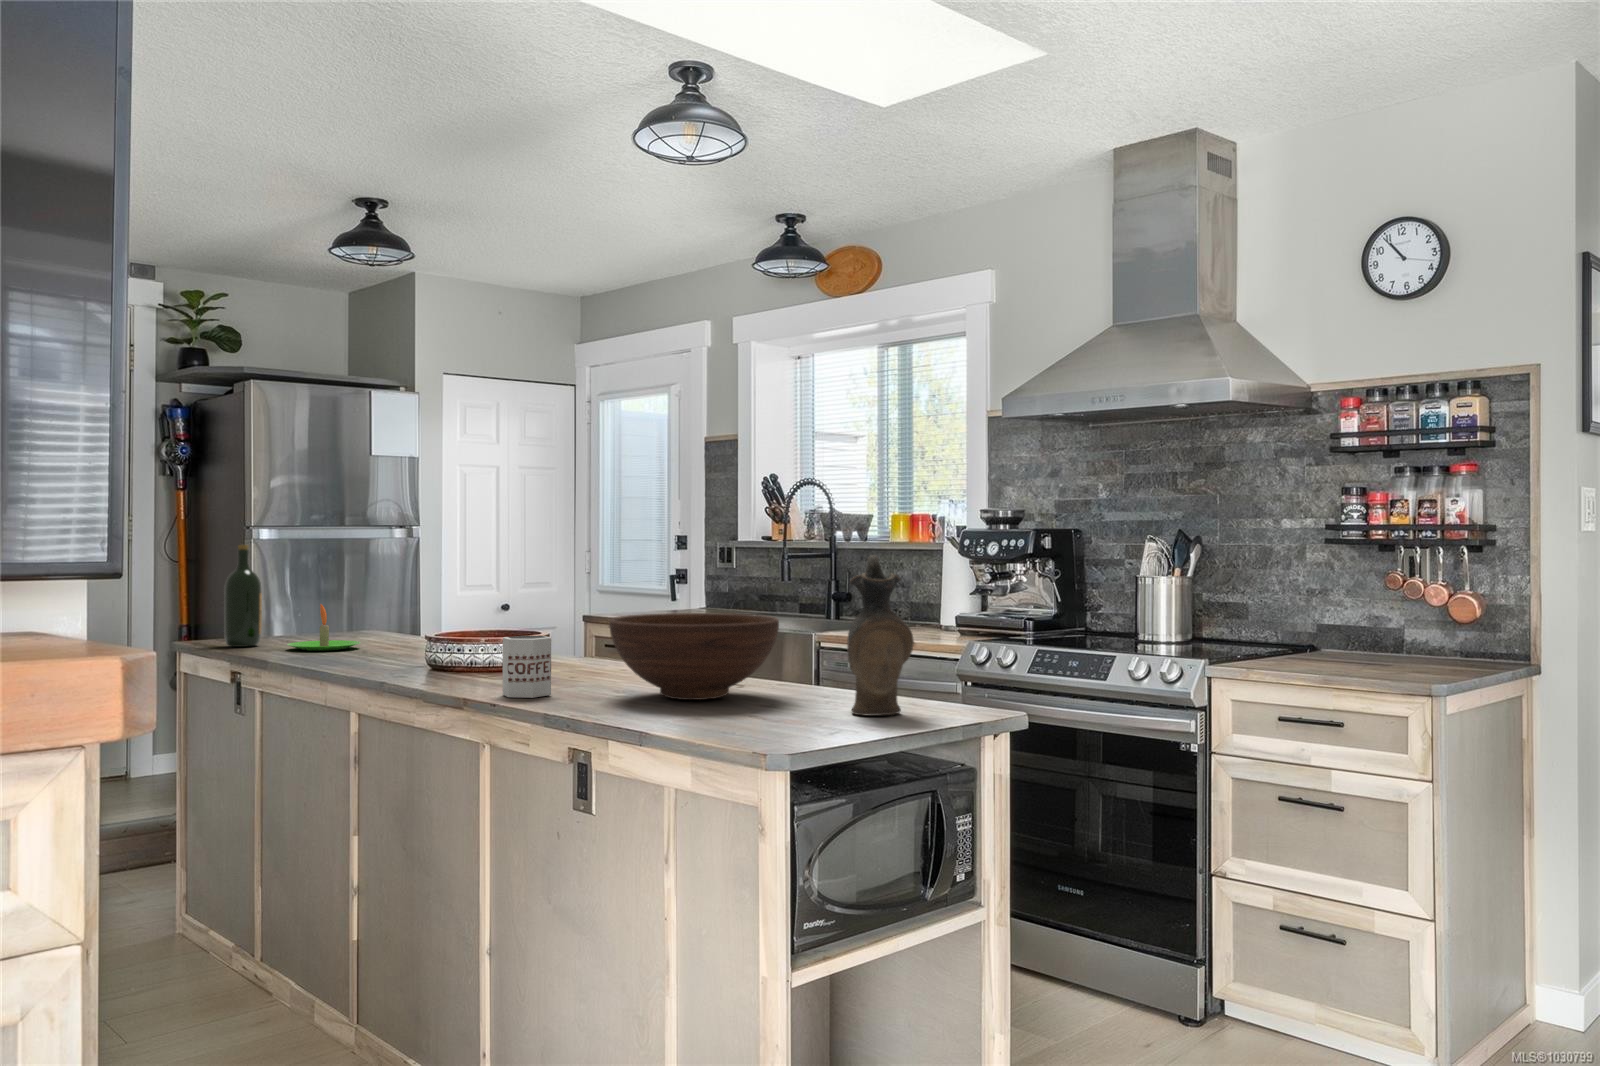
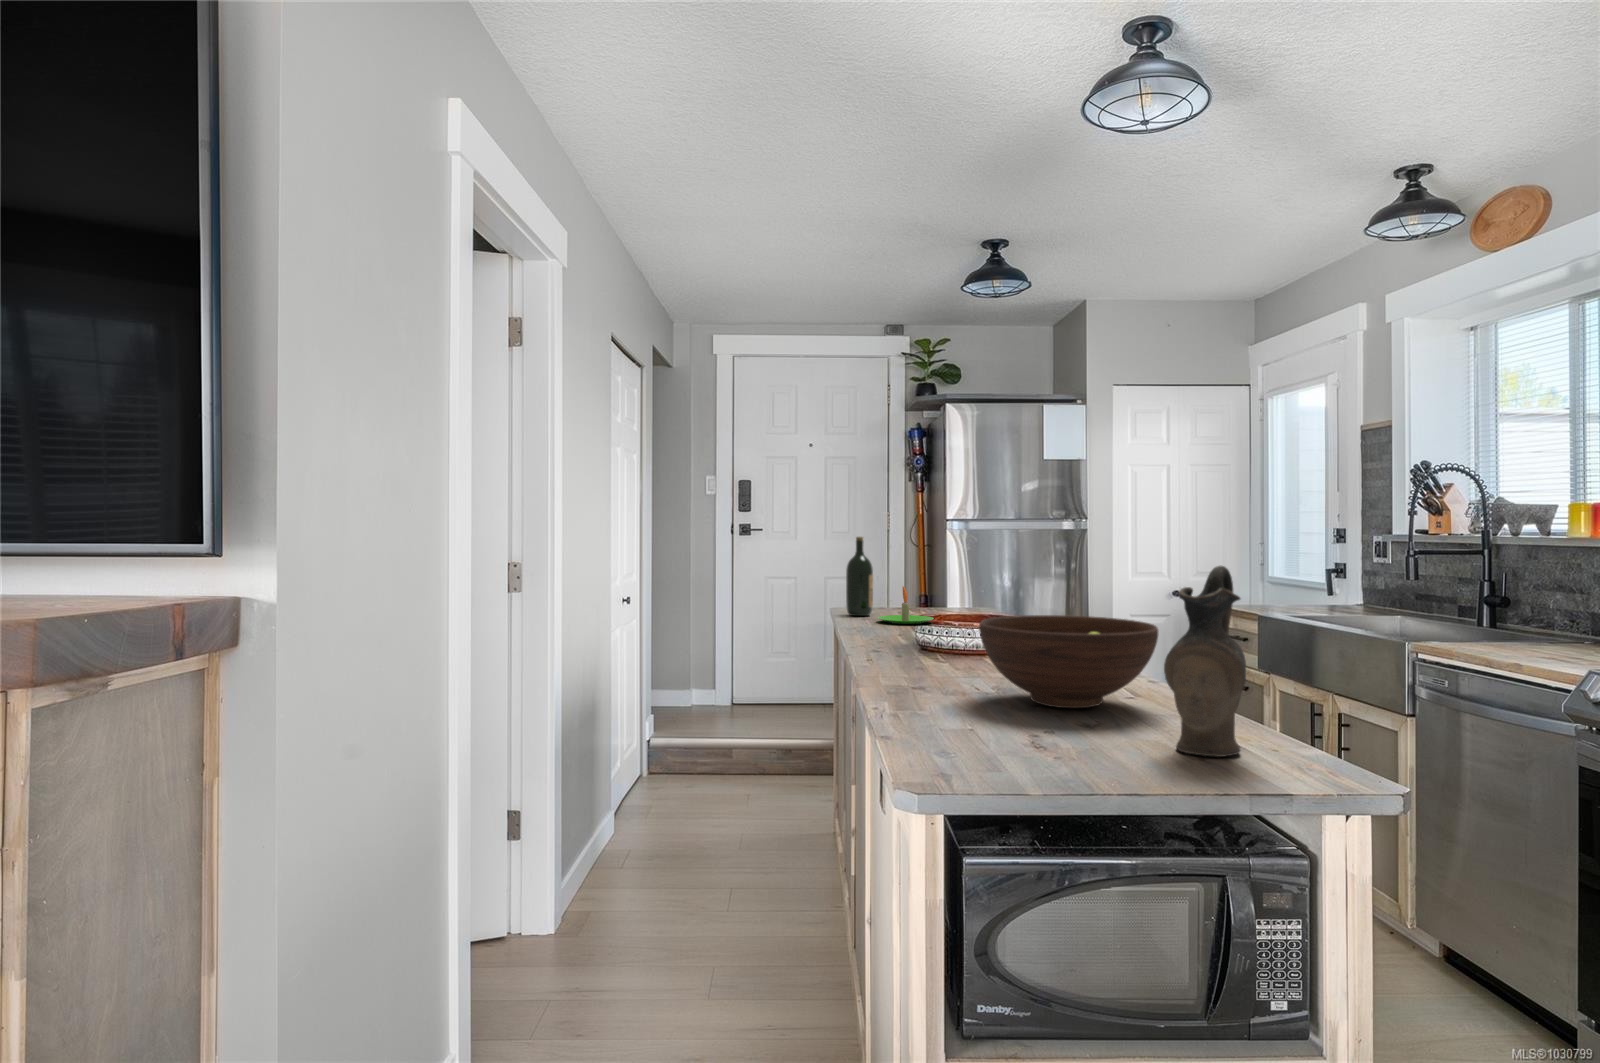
mug: present [502,636,551,698] -> none [907,628,950,686]

